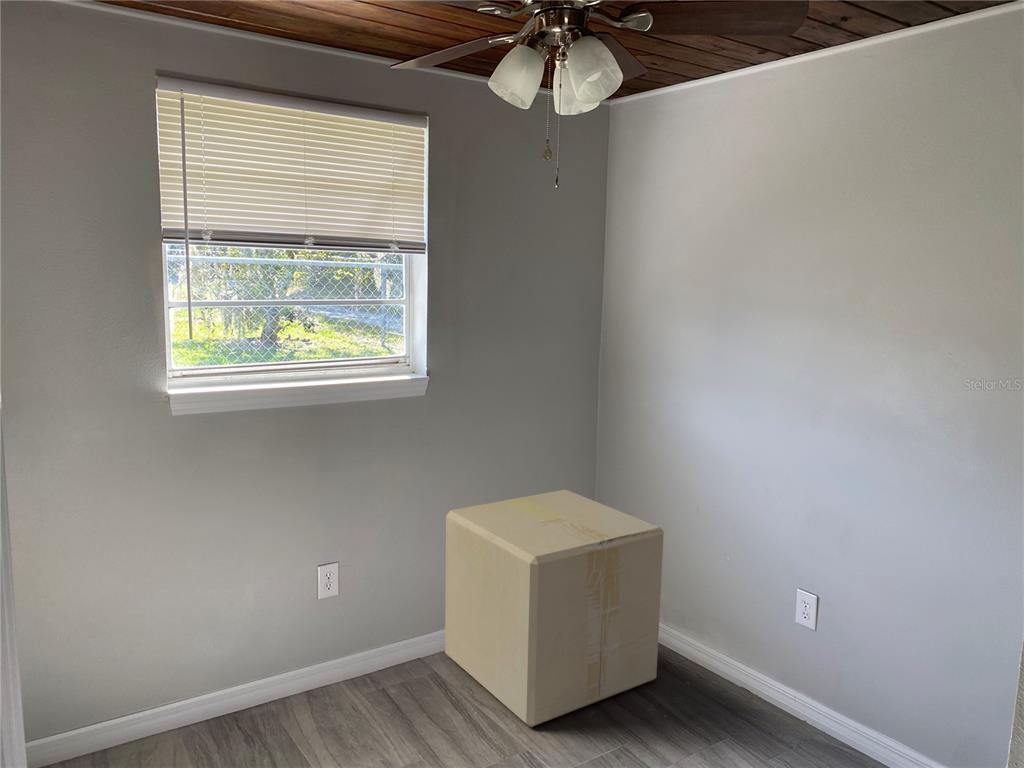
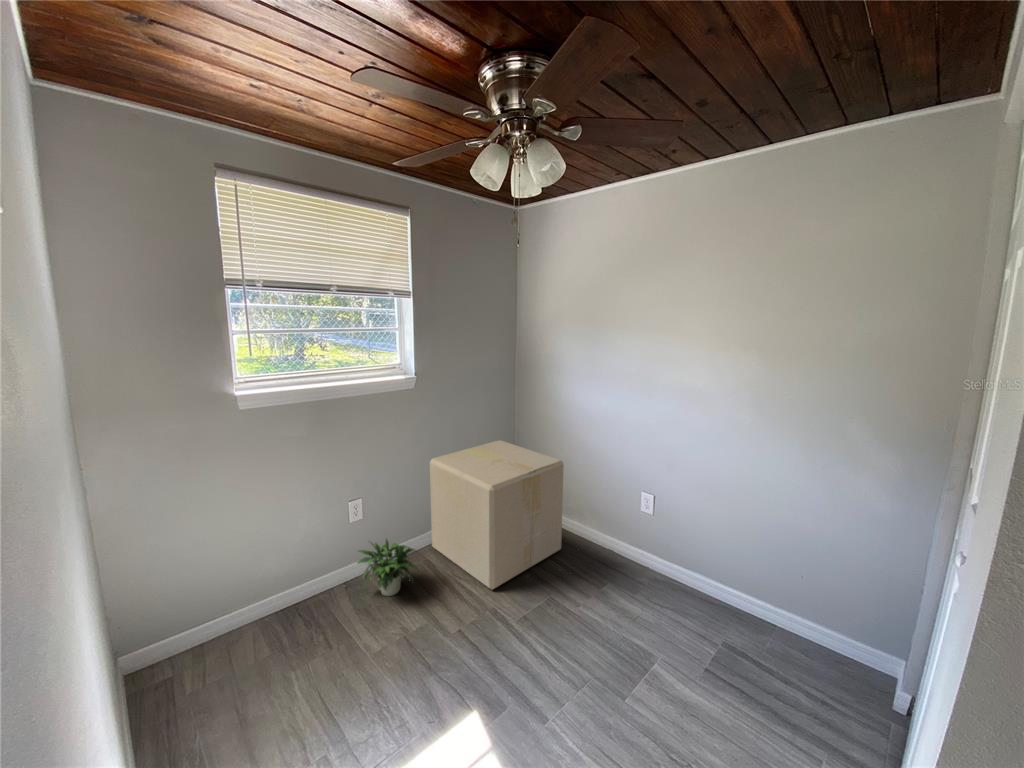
potted plant: none [305,627,420,717] -> present [357,539,419,596]

